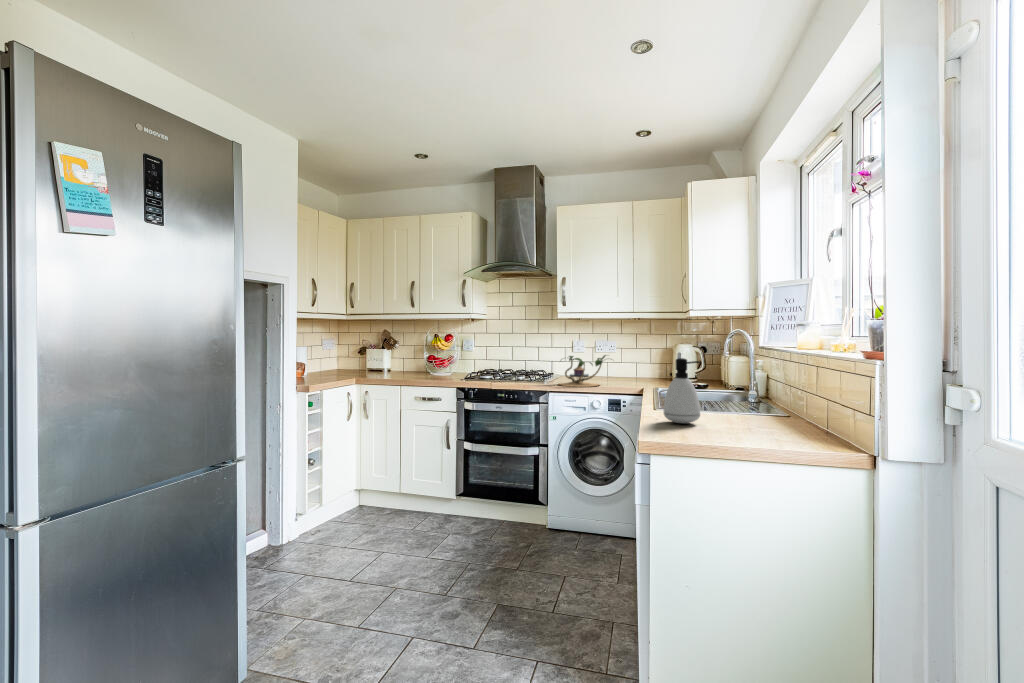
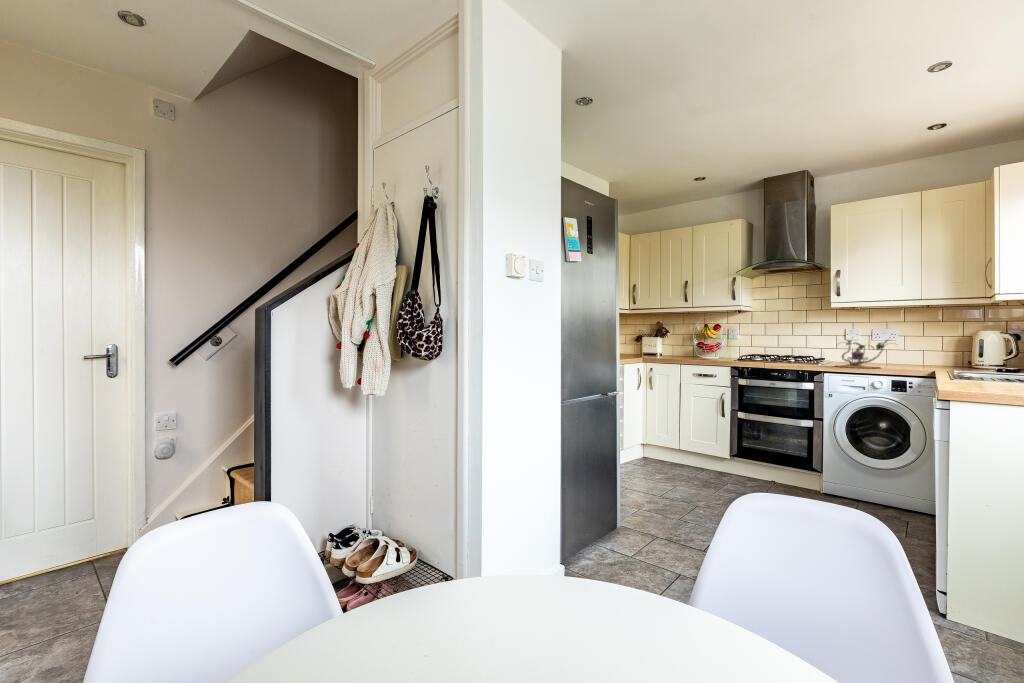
soap dispenser: present [664,358,701,423] -> none [960,333,1002,387]

